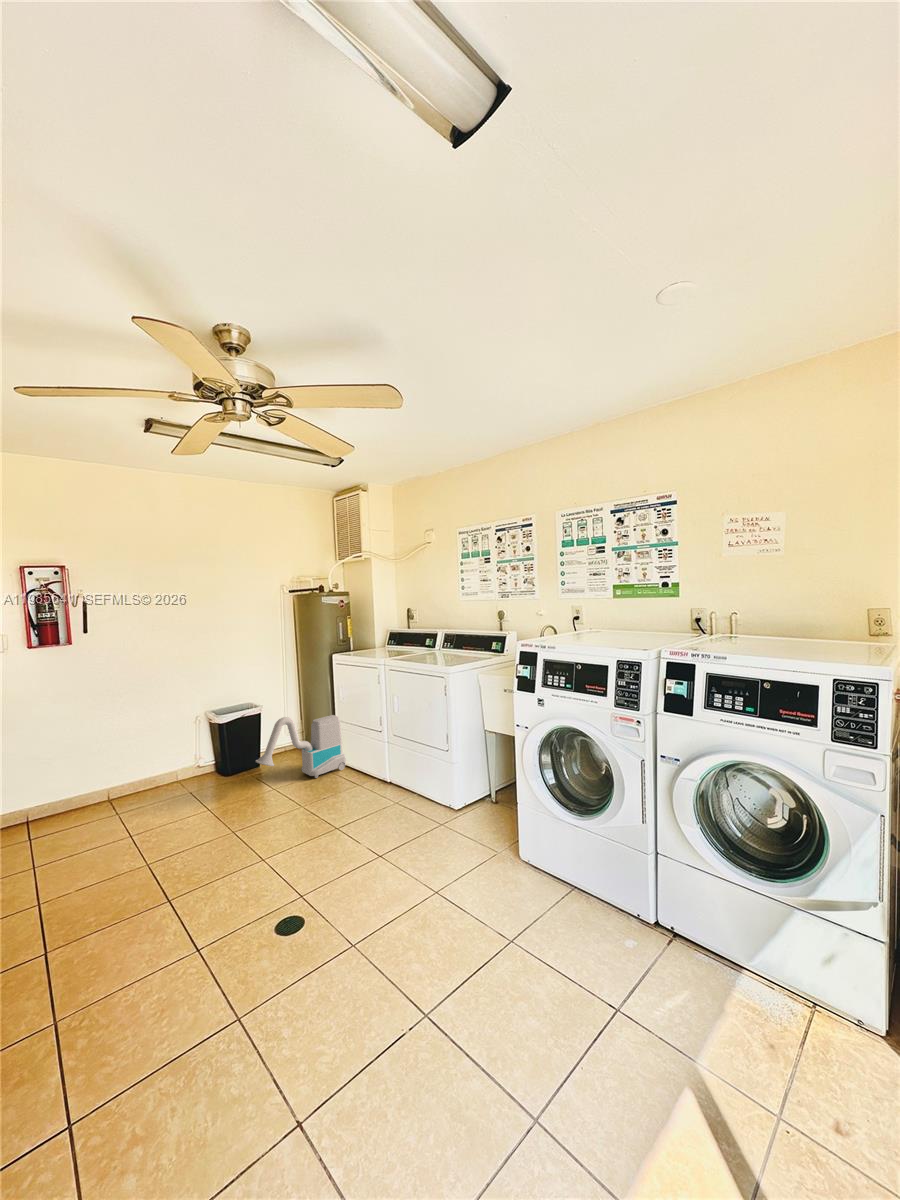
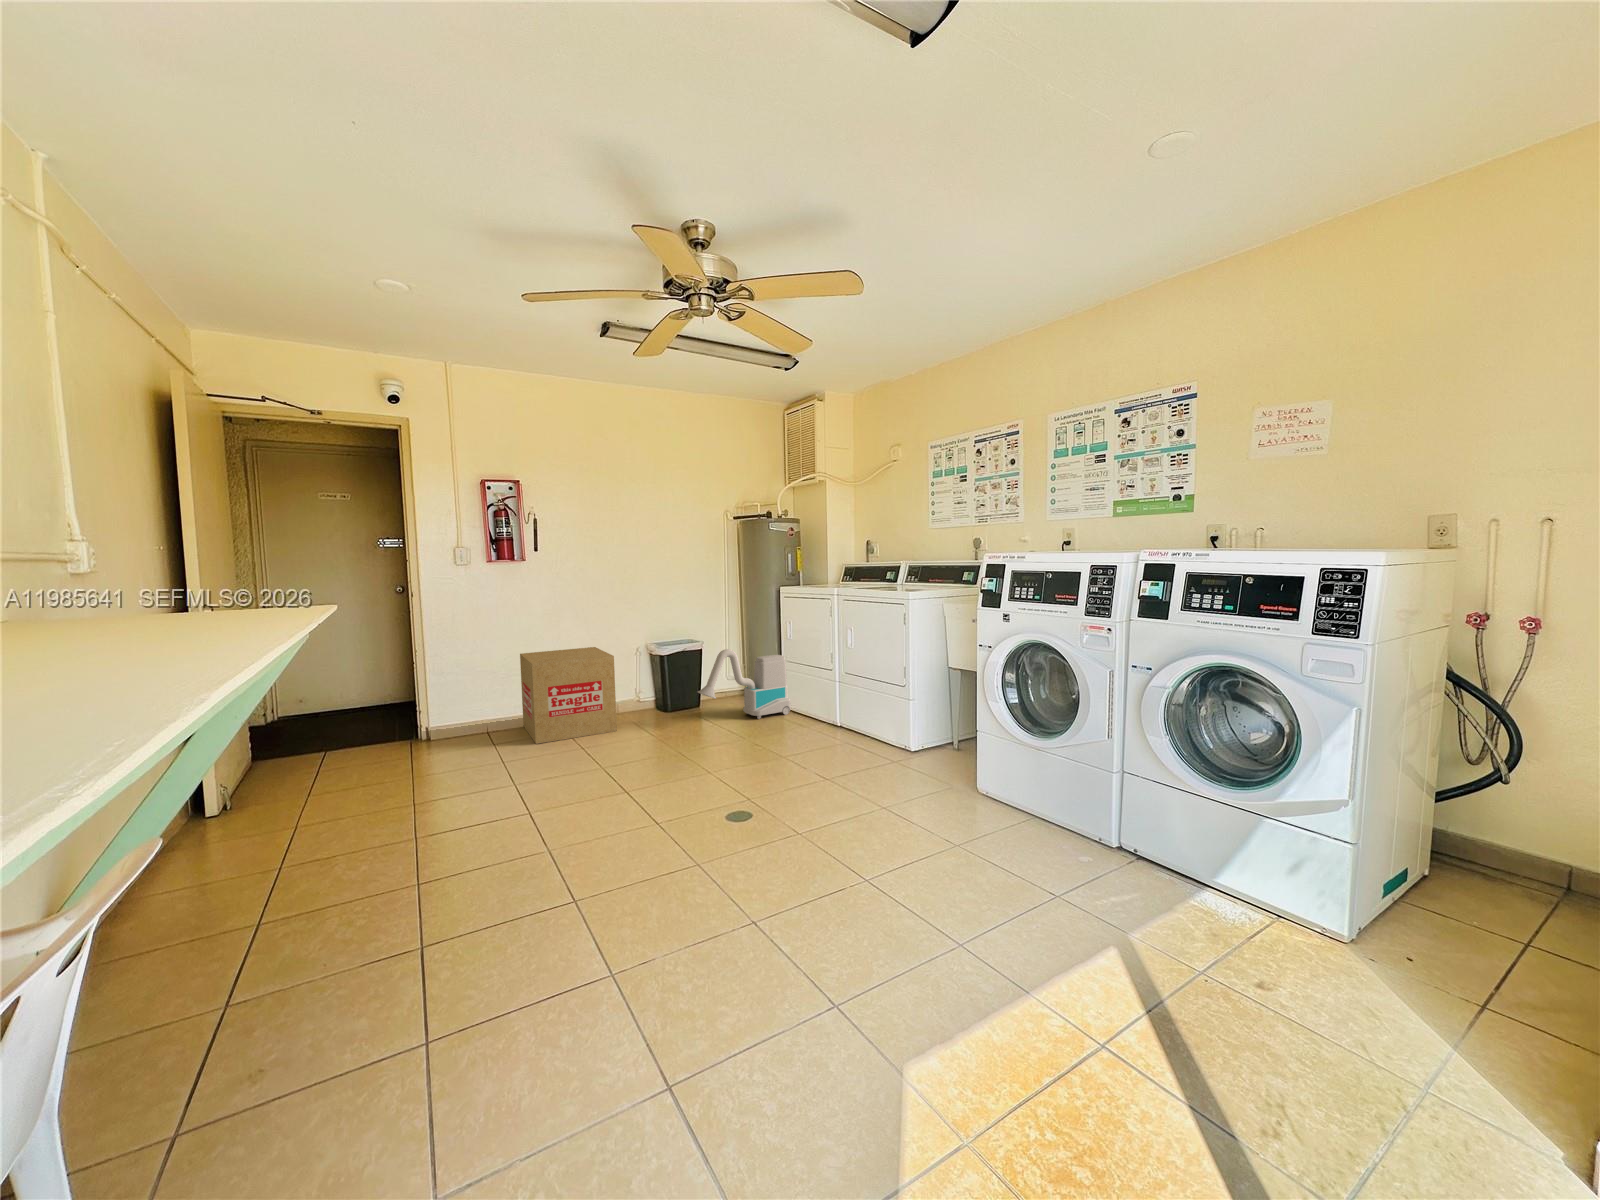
cardboard box: none [65,722,172,839] -> present [520,647,617,744]

